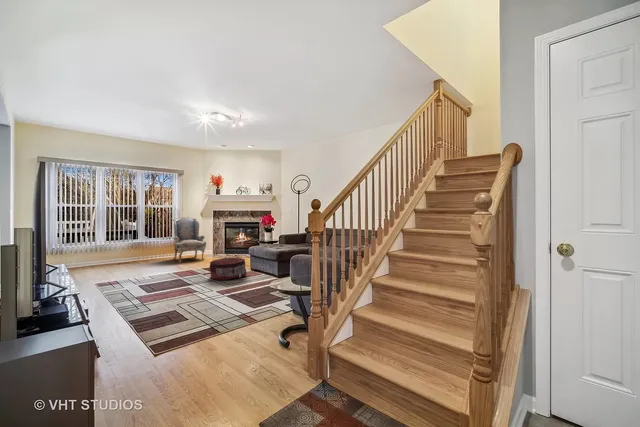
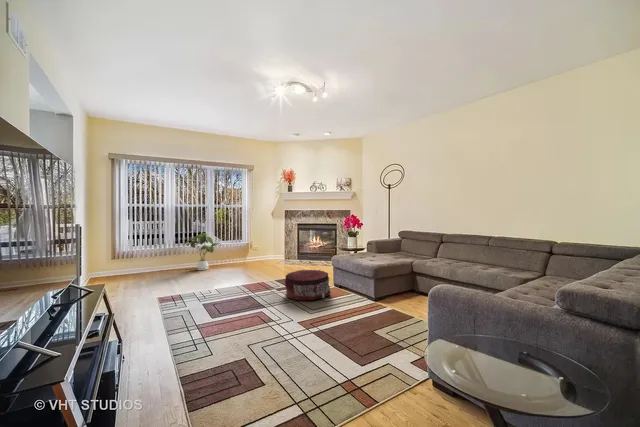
armchair: present [173,217,206,262] -> none [242,218,278,269]
house plant: none [116,230,153,264] -> present [185,233,221,270]

